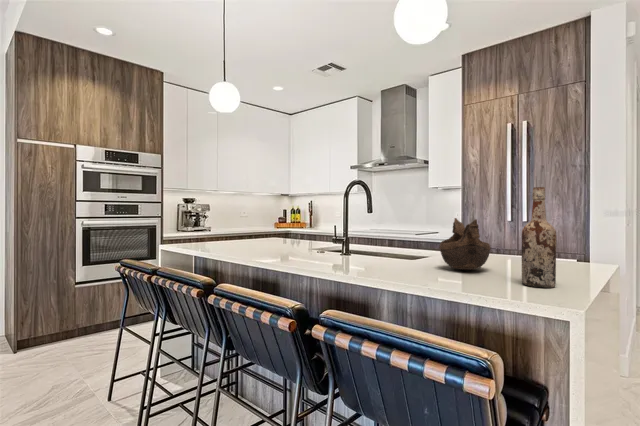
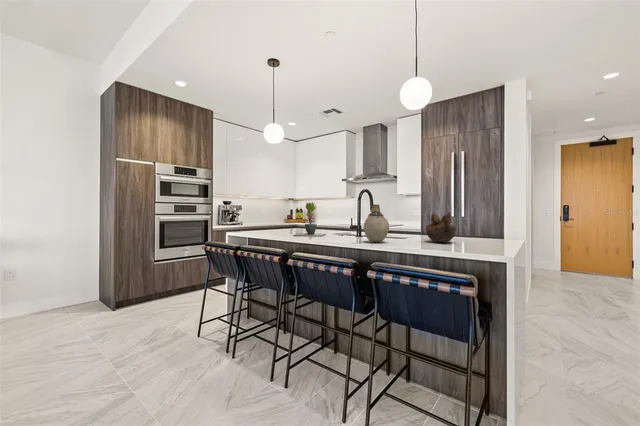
wine bottle: present [522,187,556,288] -> none [477,194,496,249]
potted plant: none [242,200,299,253] -> present [295,202,325,236]
vase: none [333,206,375,269] -> present [364,204,389,242]

